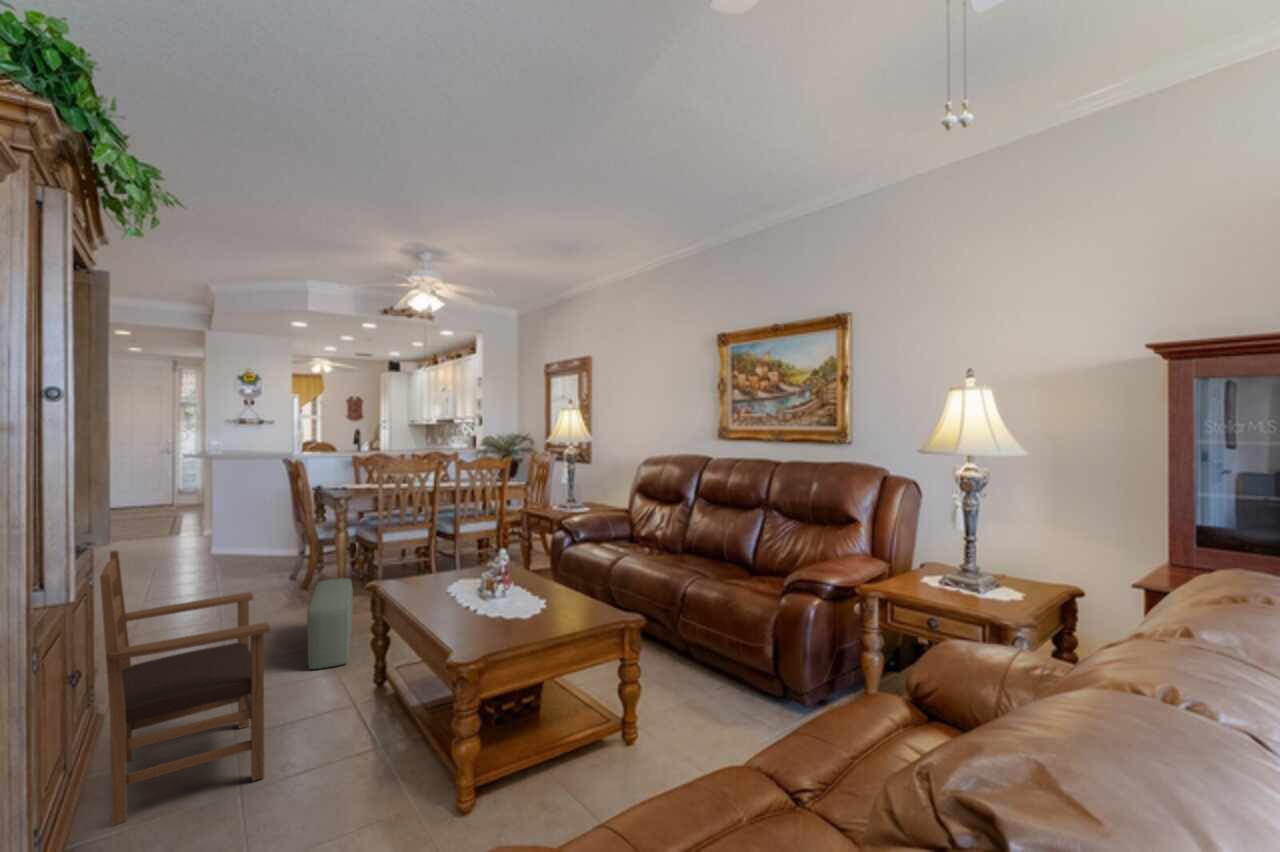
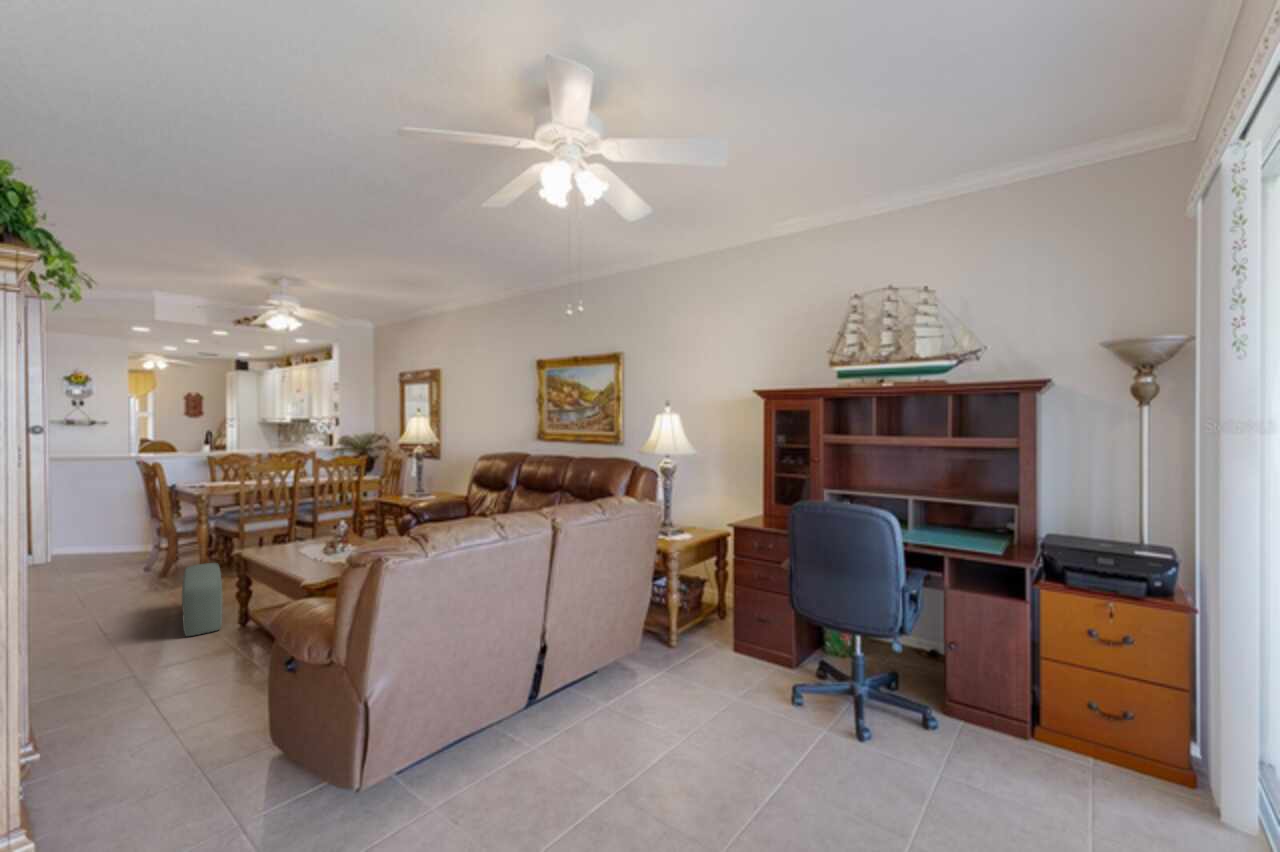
armchair: present [100,550,271,826] -> none [8,547,169,751]

